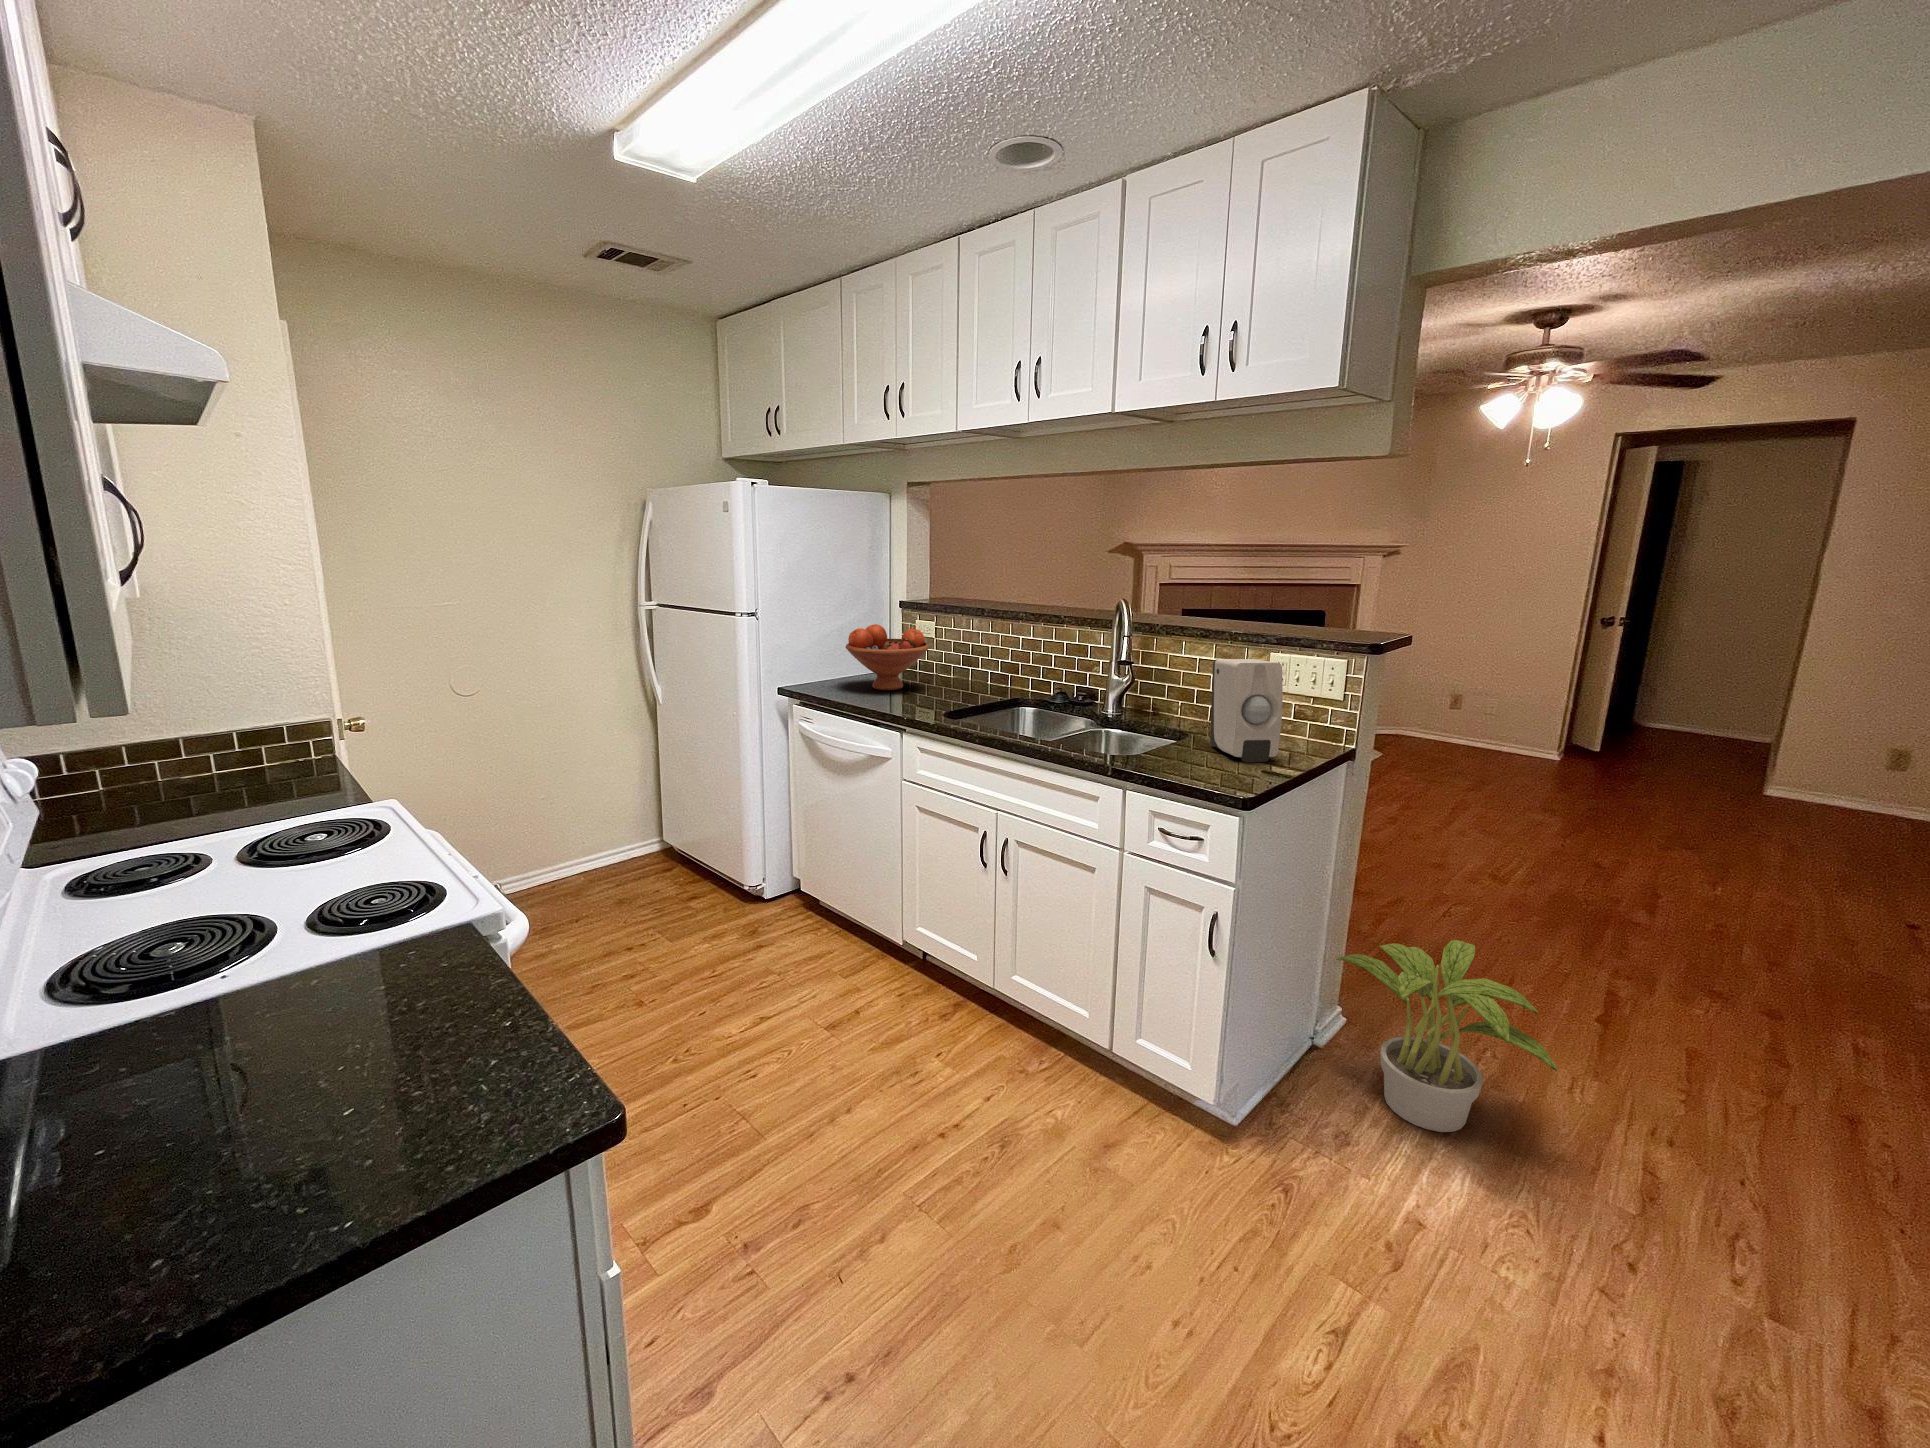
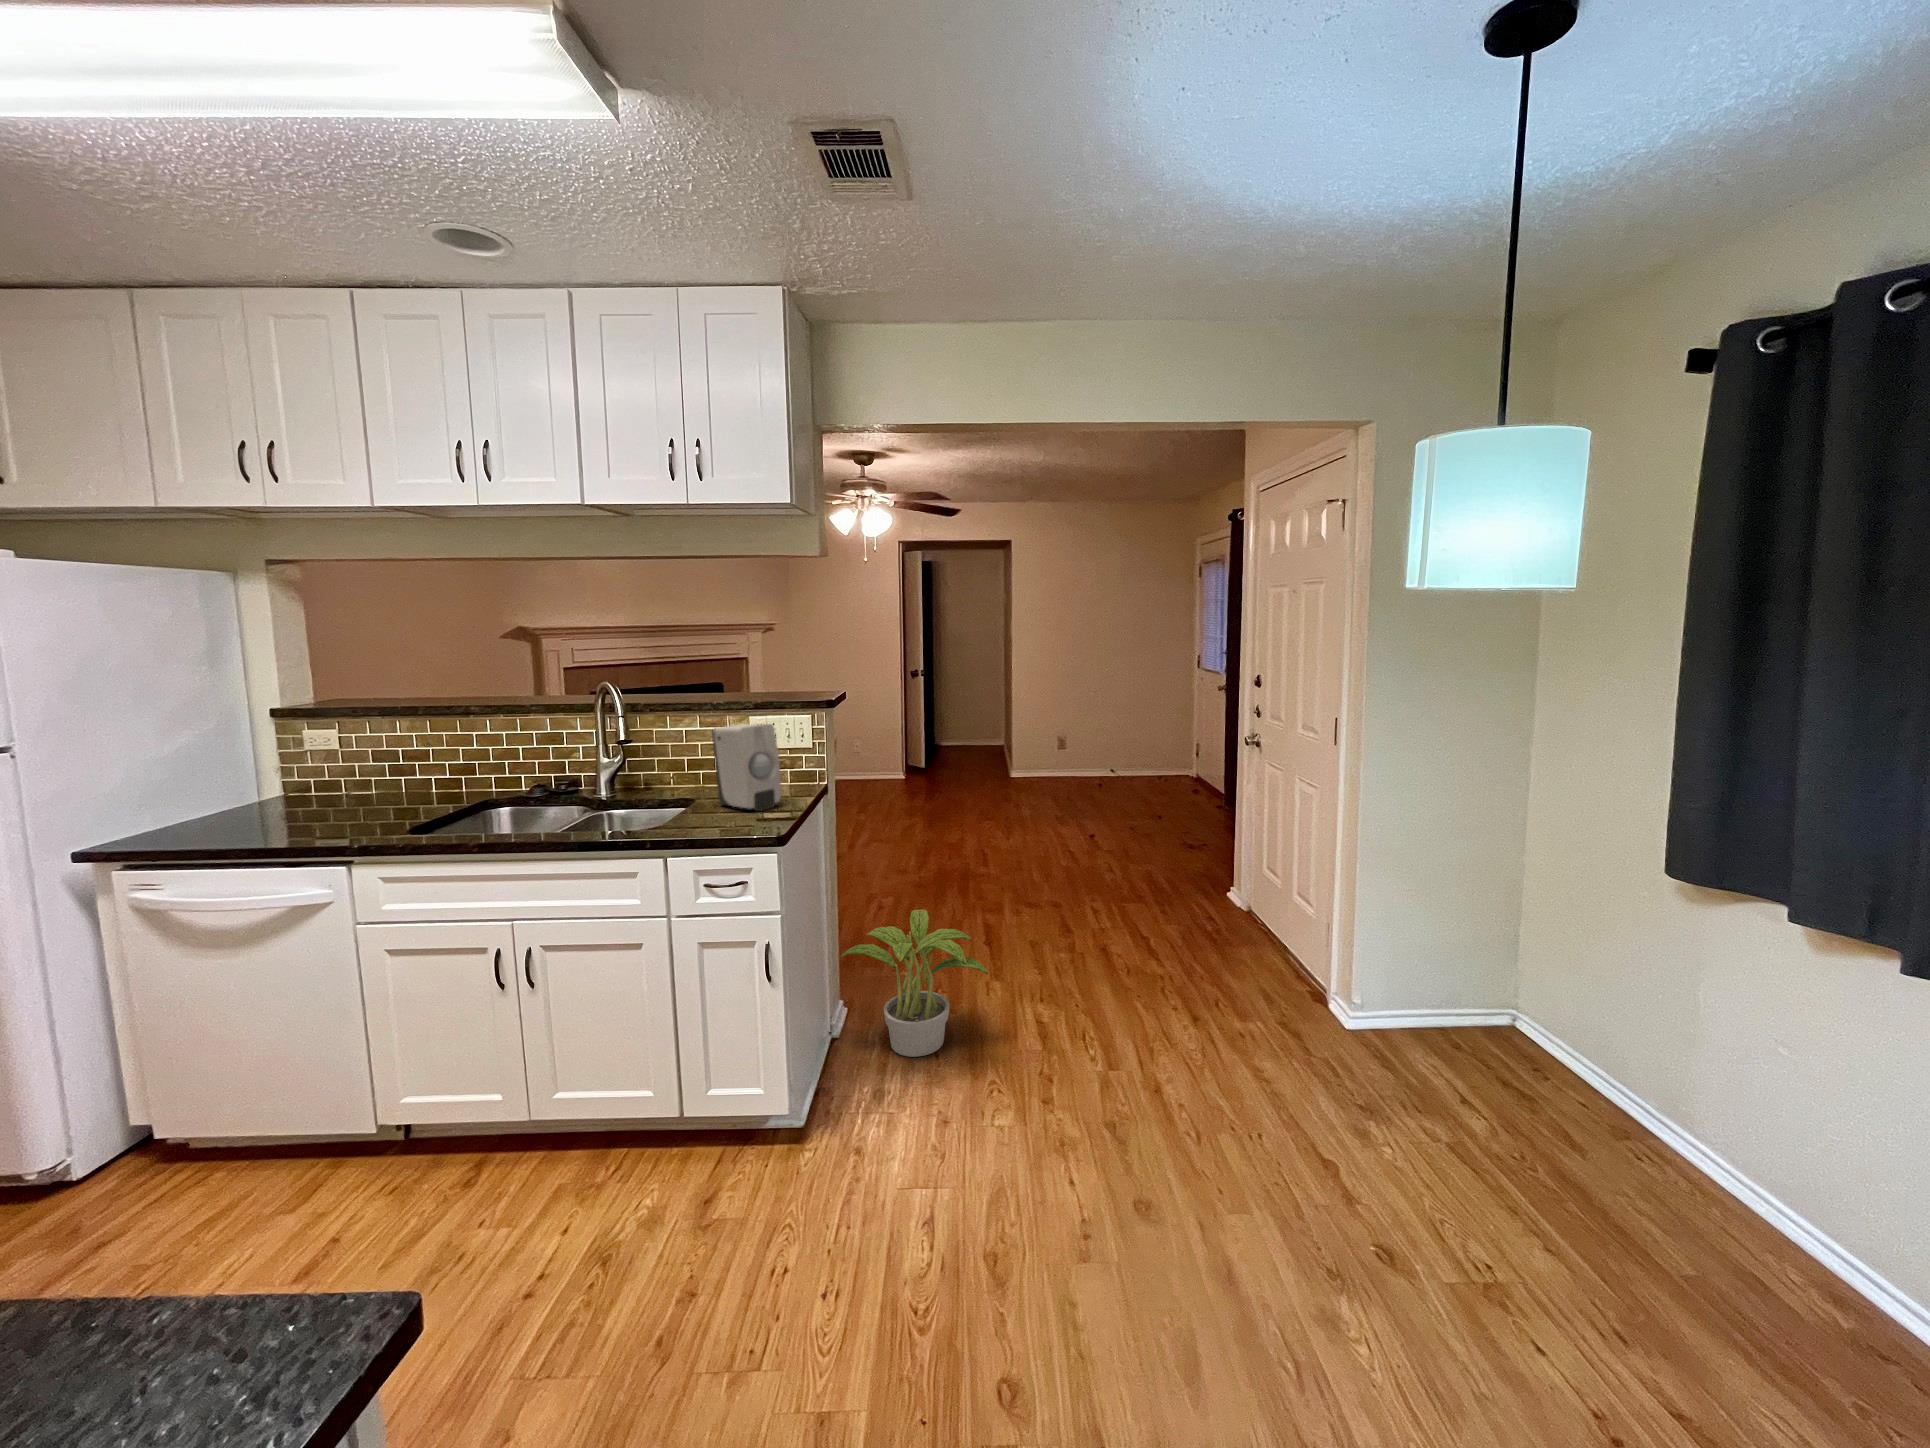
fruit bowl: present [846,624,929,690] -> none [195,743,343,828]

